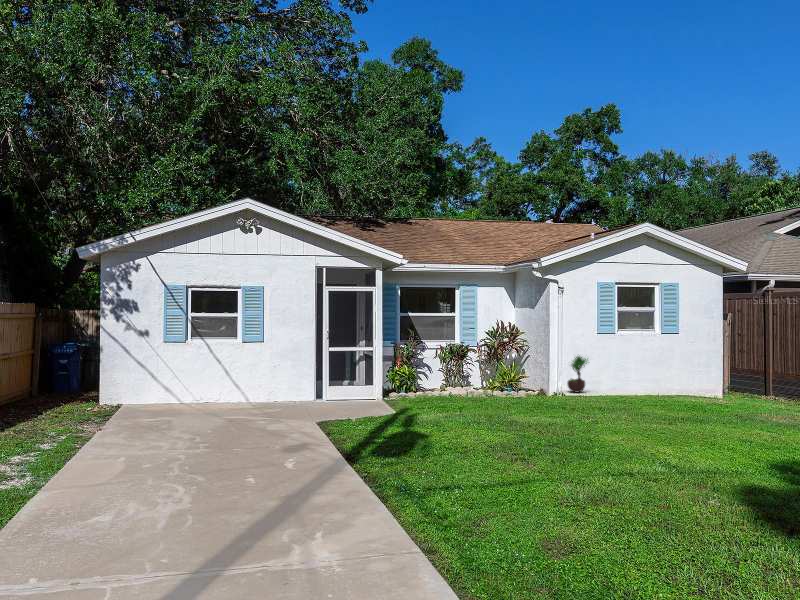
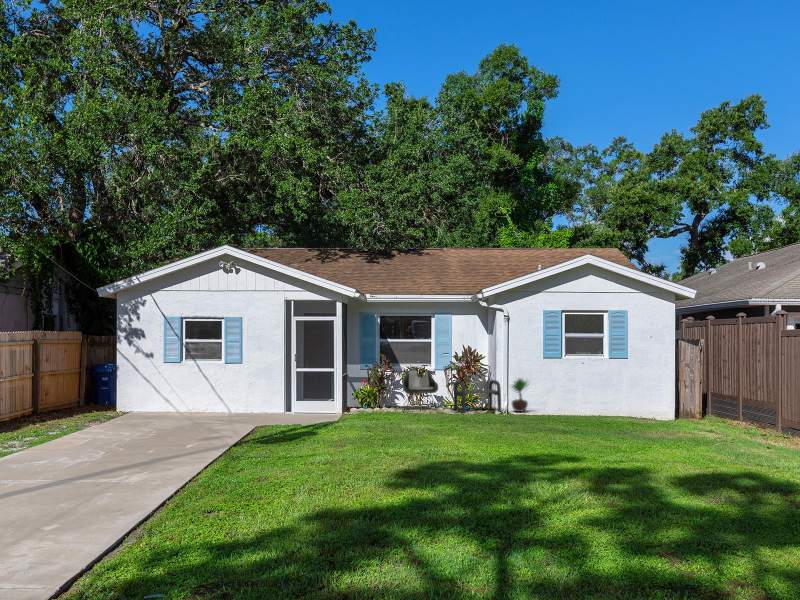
lounge chair: none [441,347,486,394] -> present [402,369,438,410]
bench: none [504,358,557,396] -> present [454,380,501,413]

